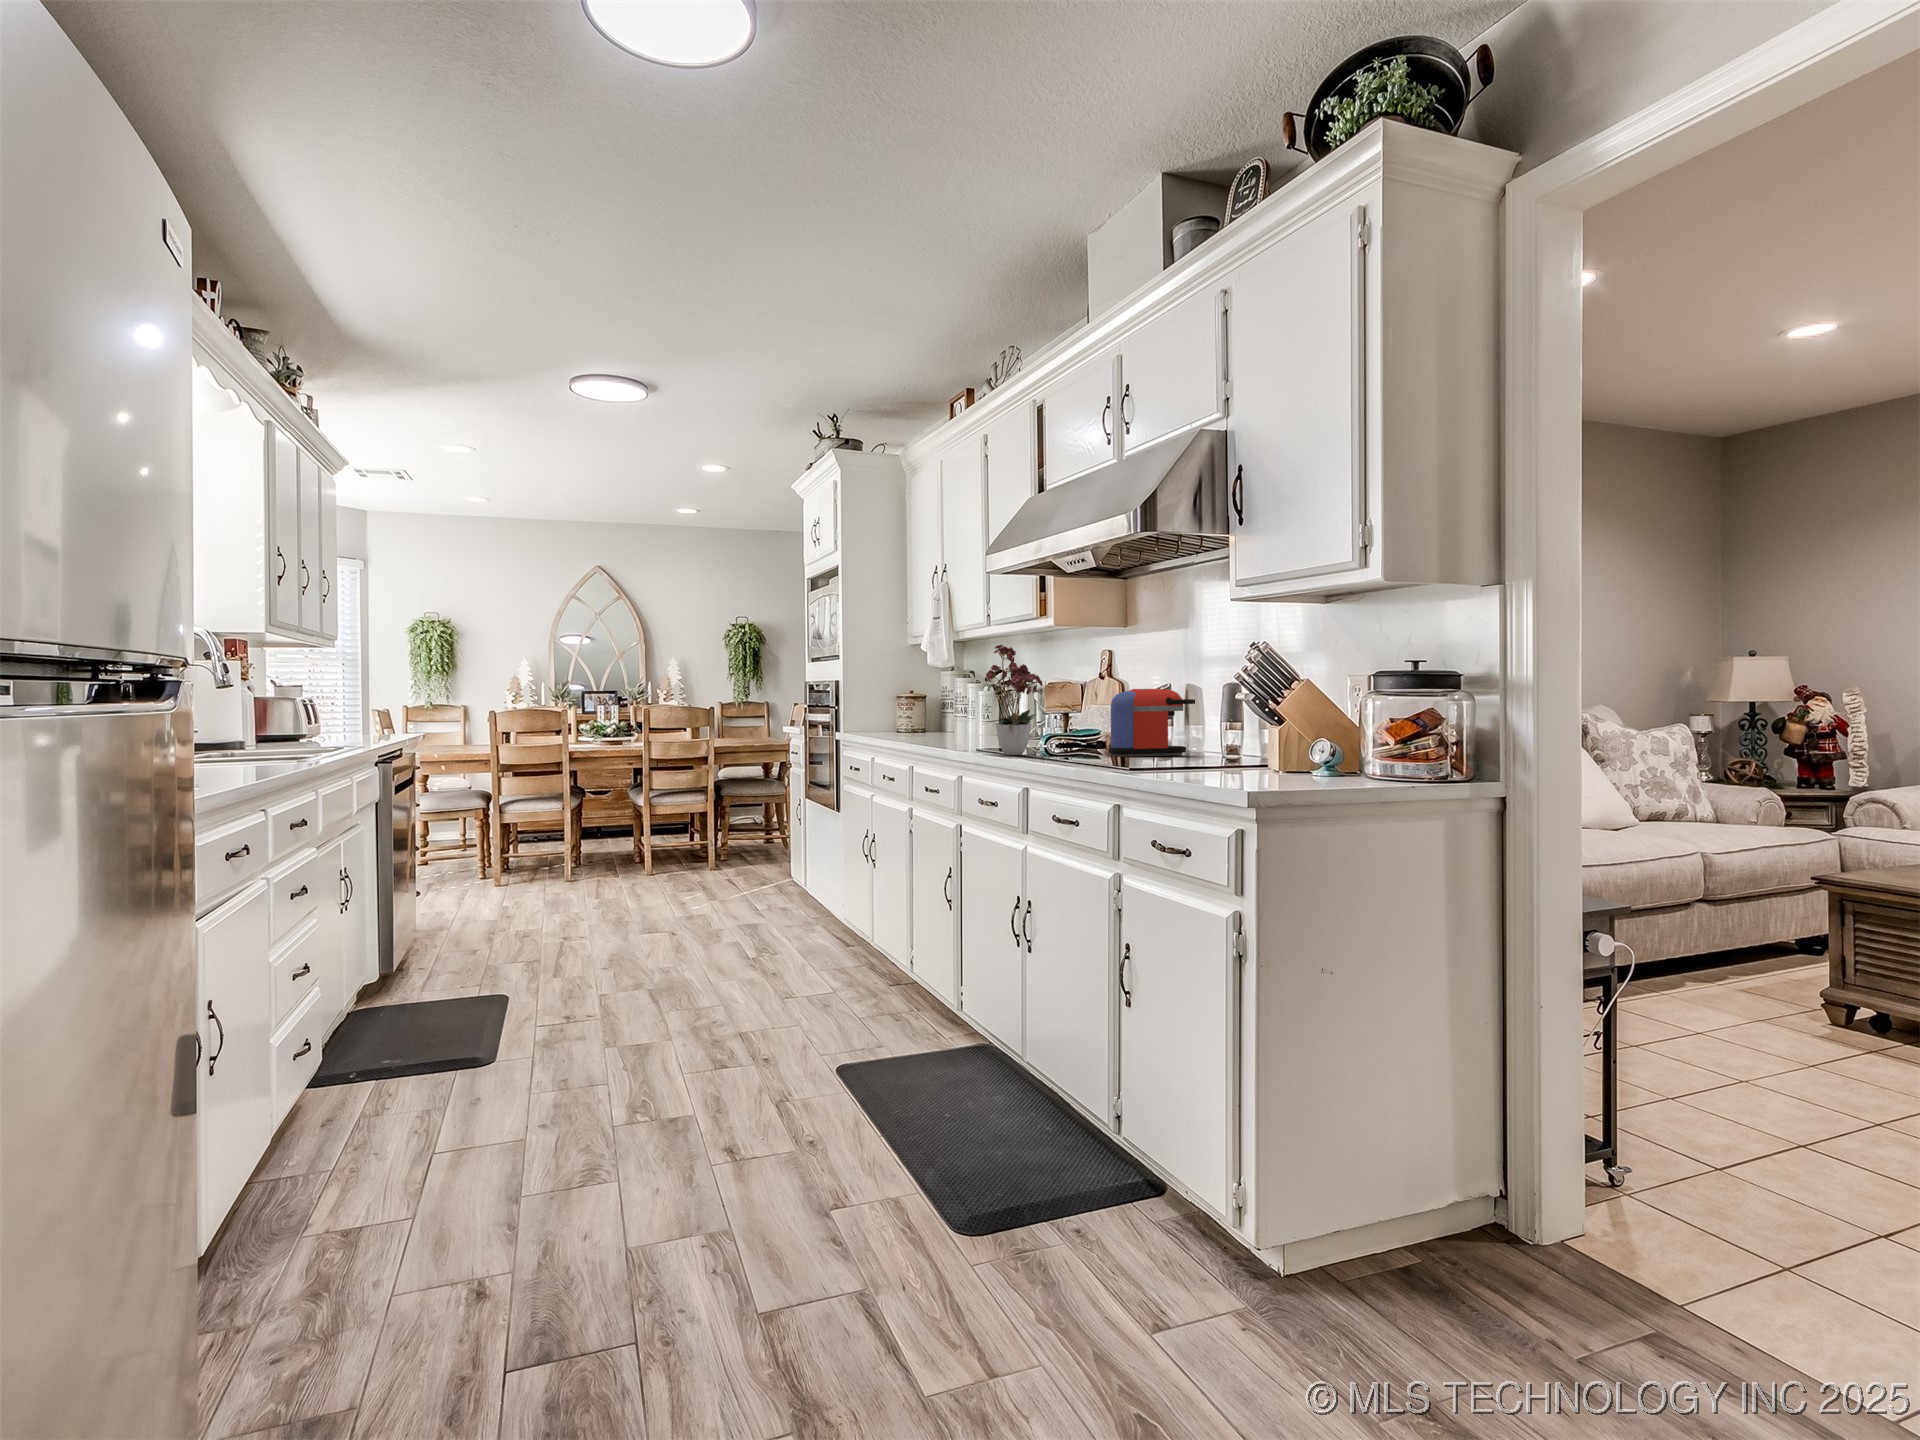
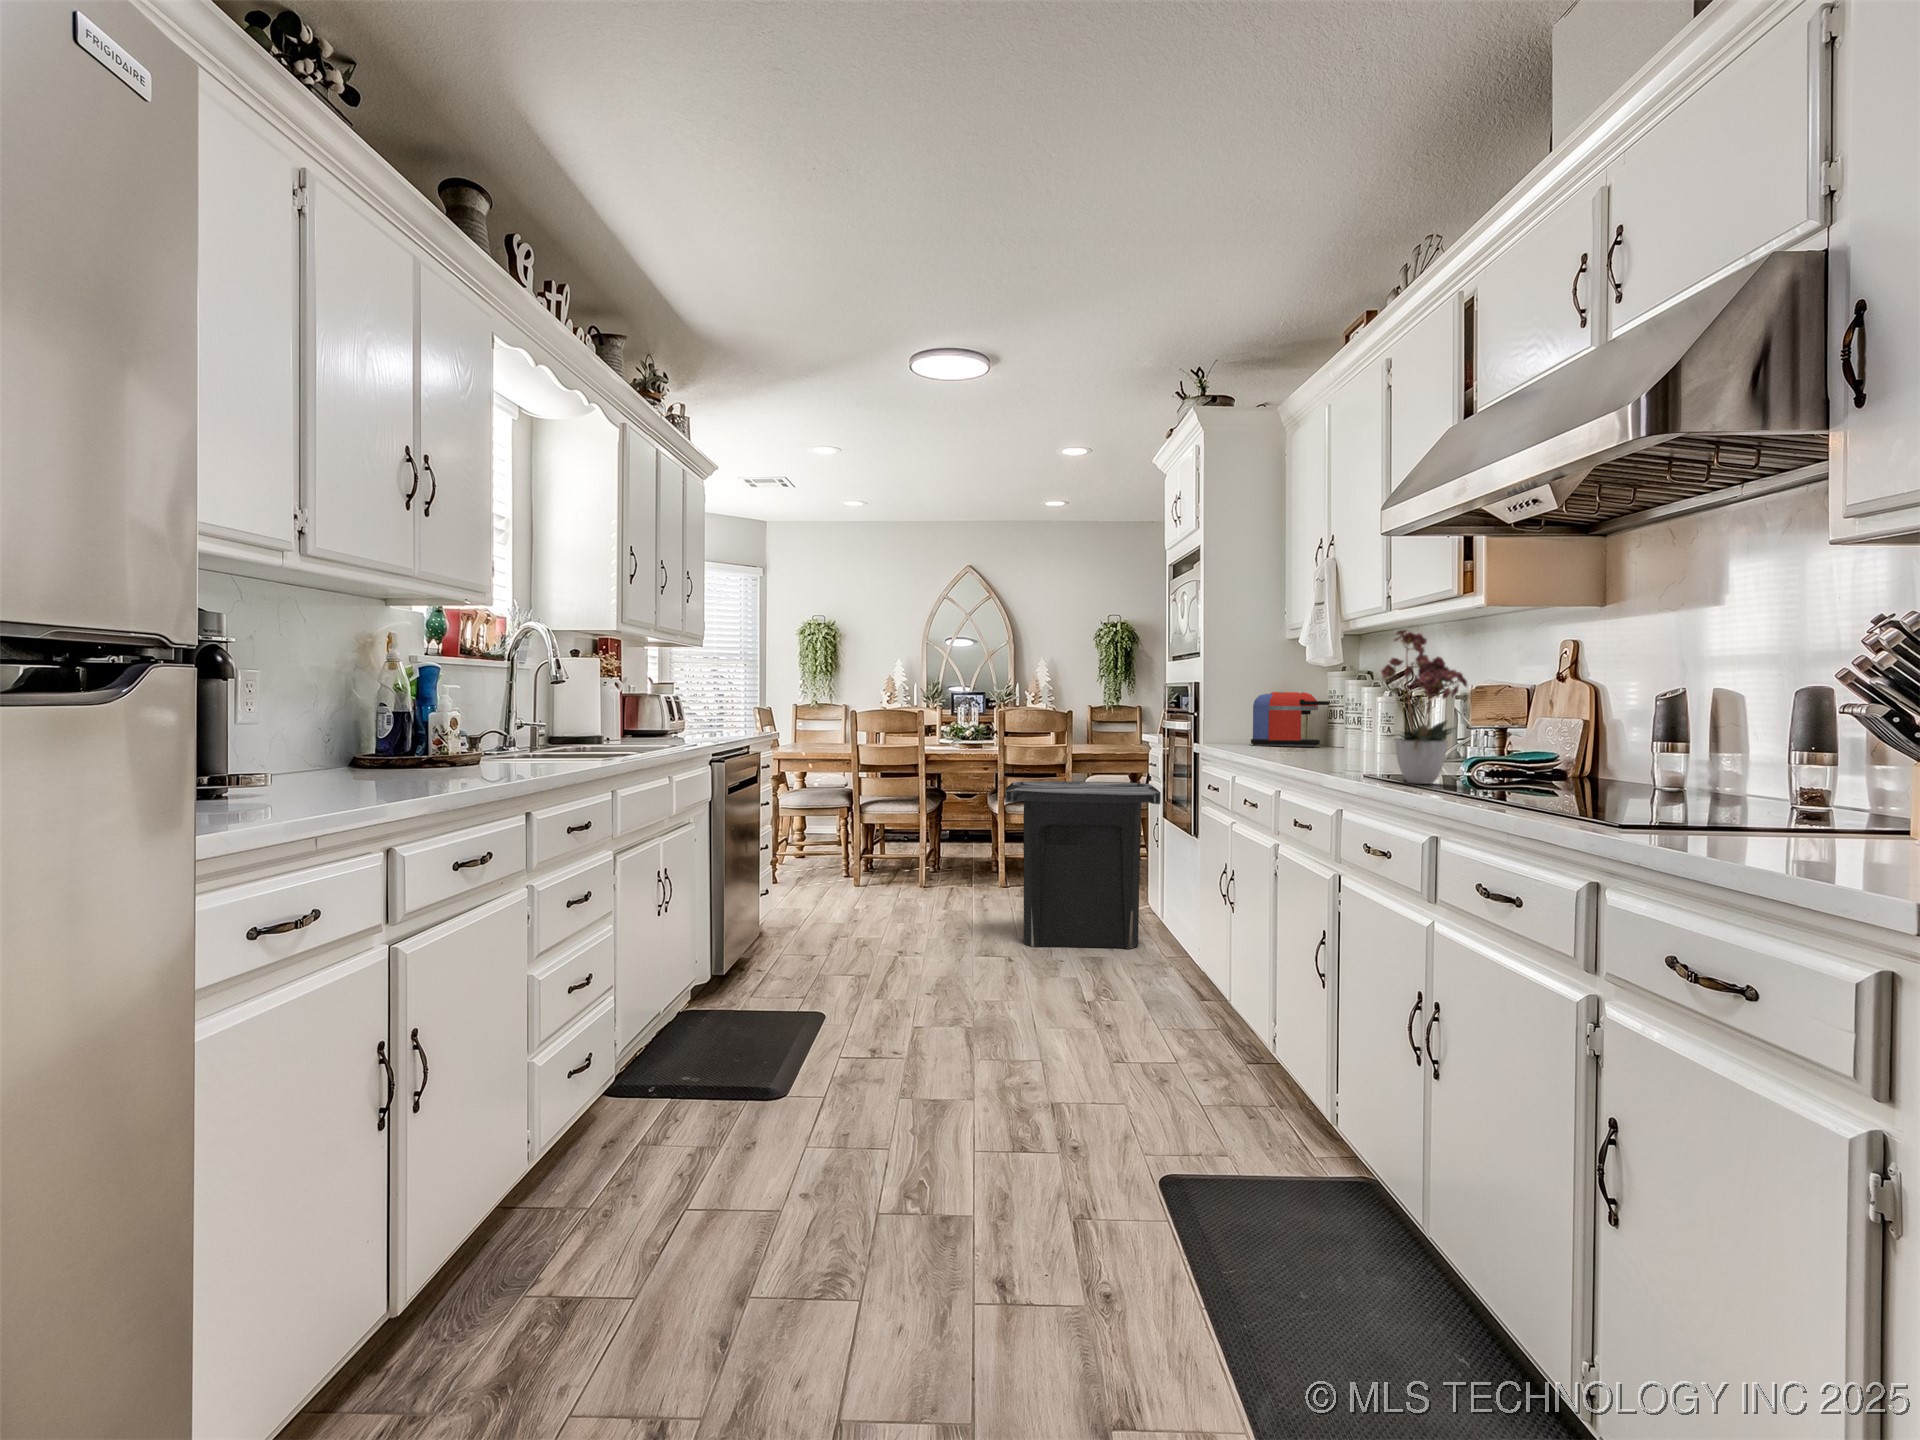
coffee maker: present [1108,689,1195,757] -> present [1251,692,1330,747]
trash can: none [663,770,805,921] -> present [1006,781,1161,949]

